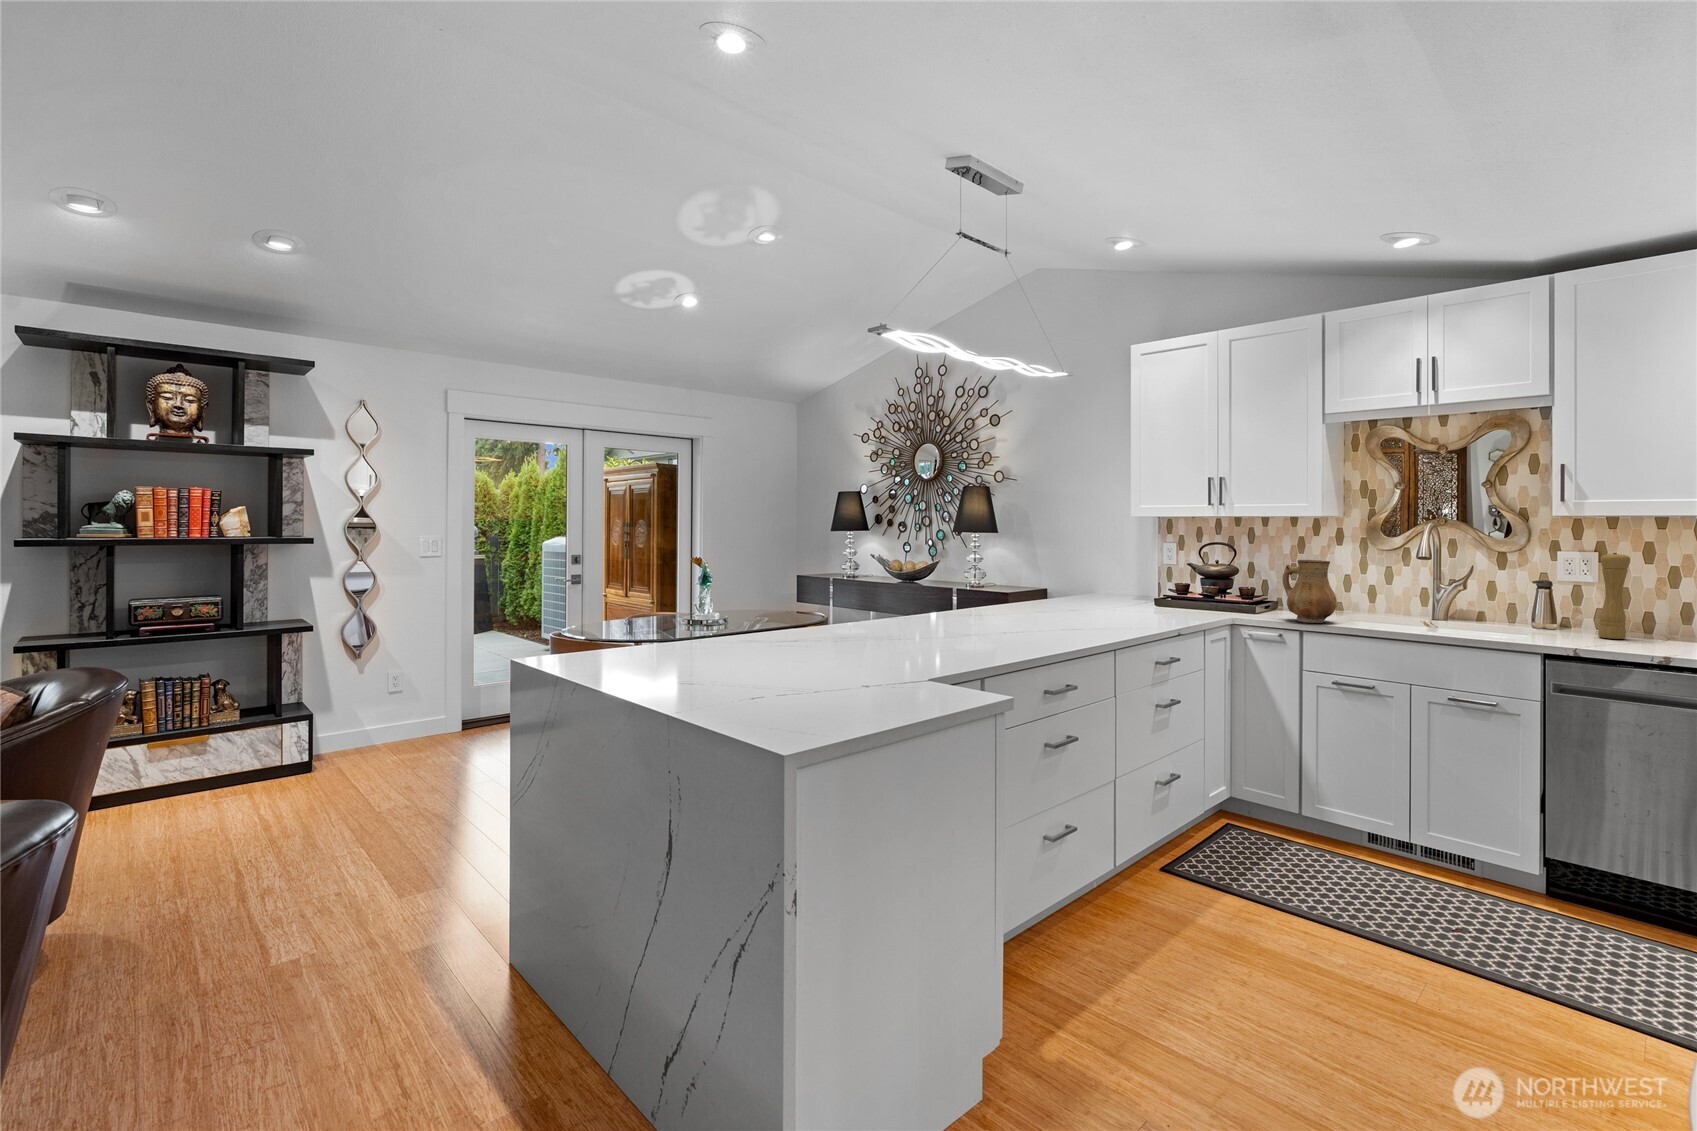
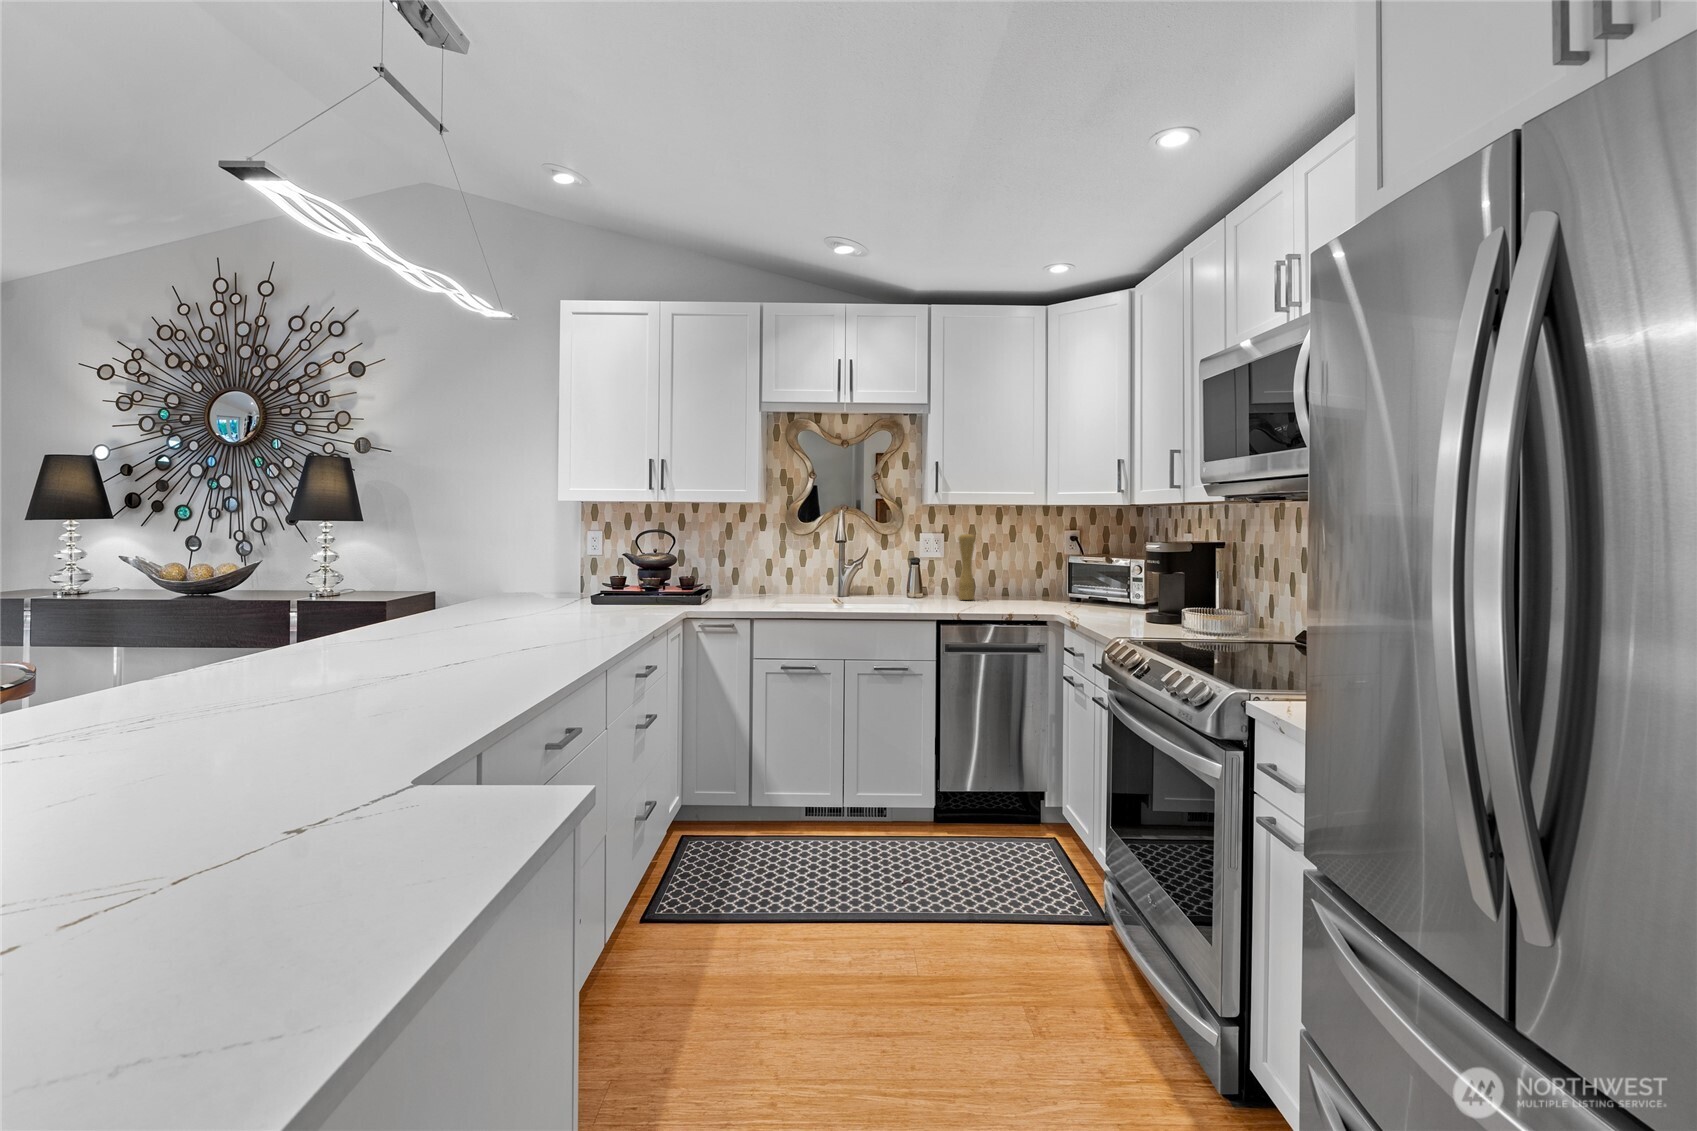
ceramic pitcher: present [1282,560,1337,623] -> none [737,540,786,601]

